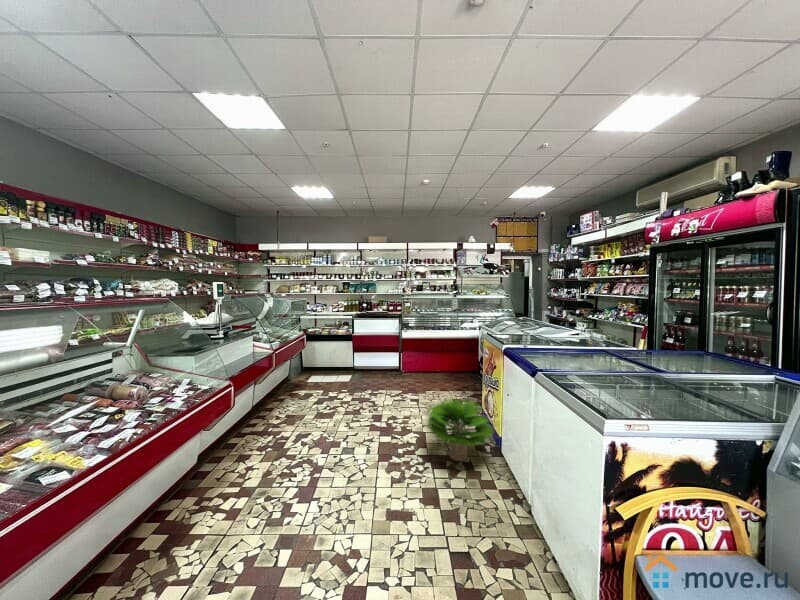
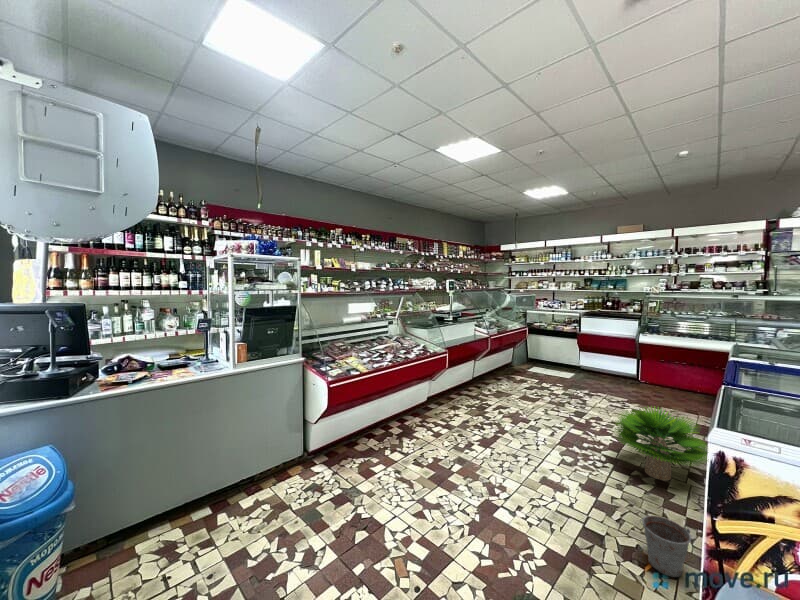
bucket: none [500,506,540,564] -> present [642,515,691,577]

